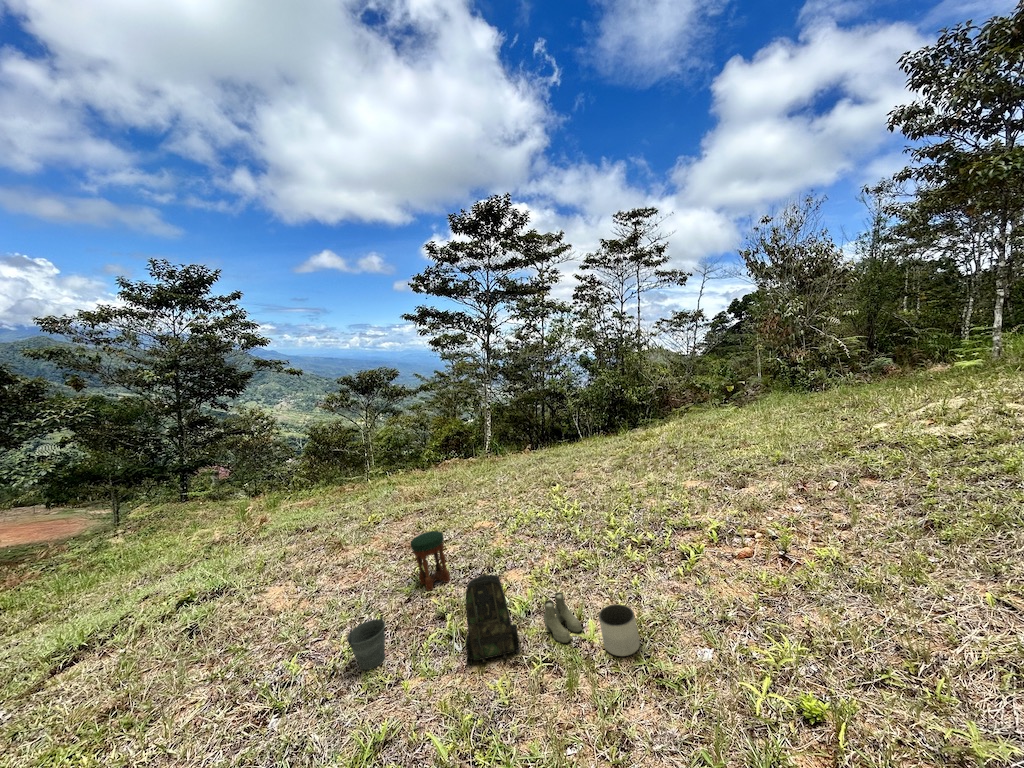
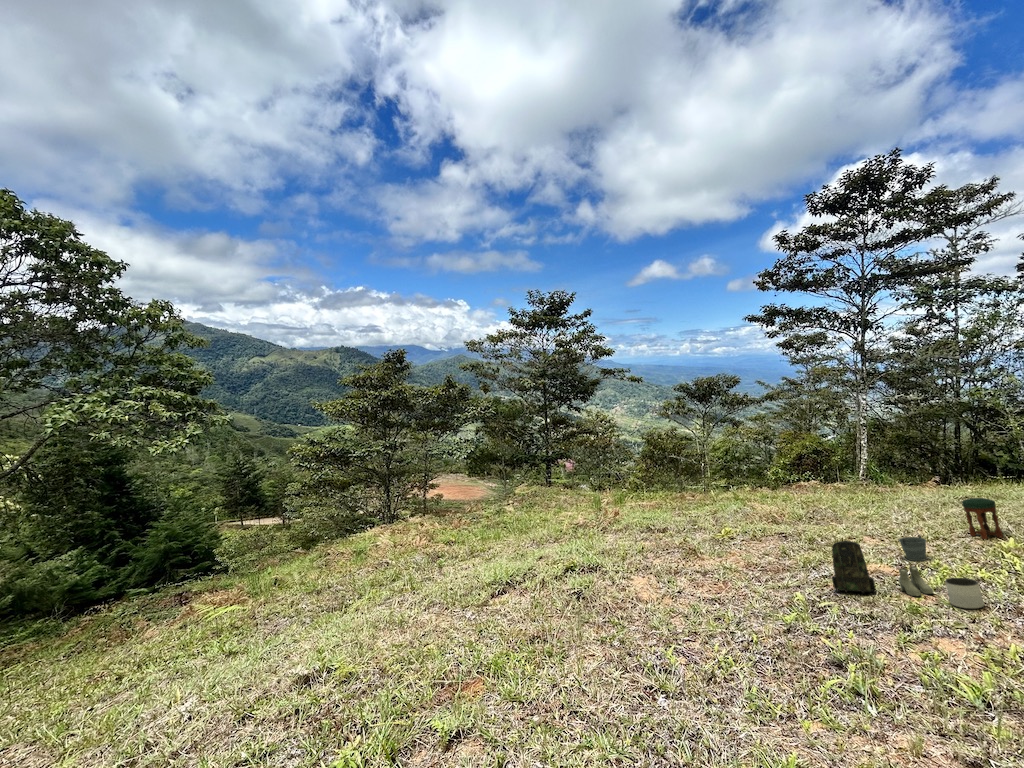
stool: present [411,531,450,591] -> present [962,498,1003,539]
bucket: present [347,609,385,670] -> present [898,535,926,561]

